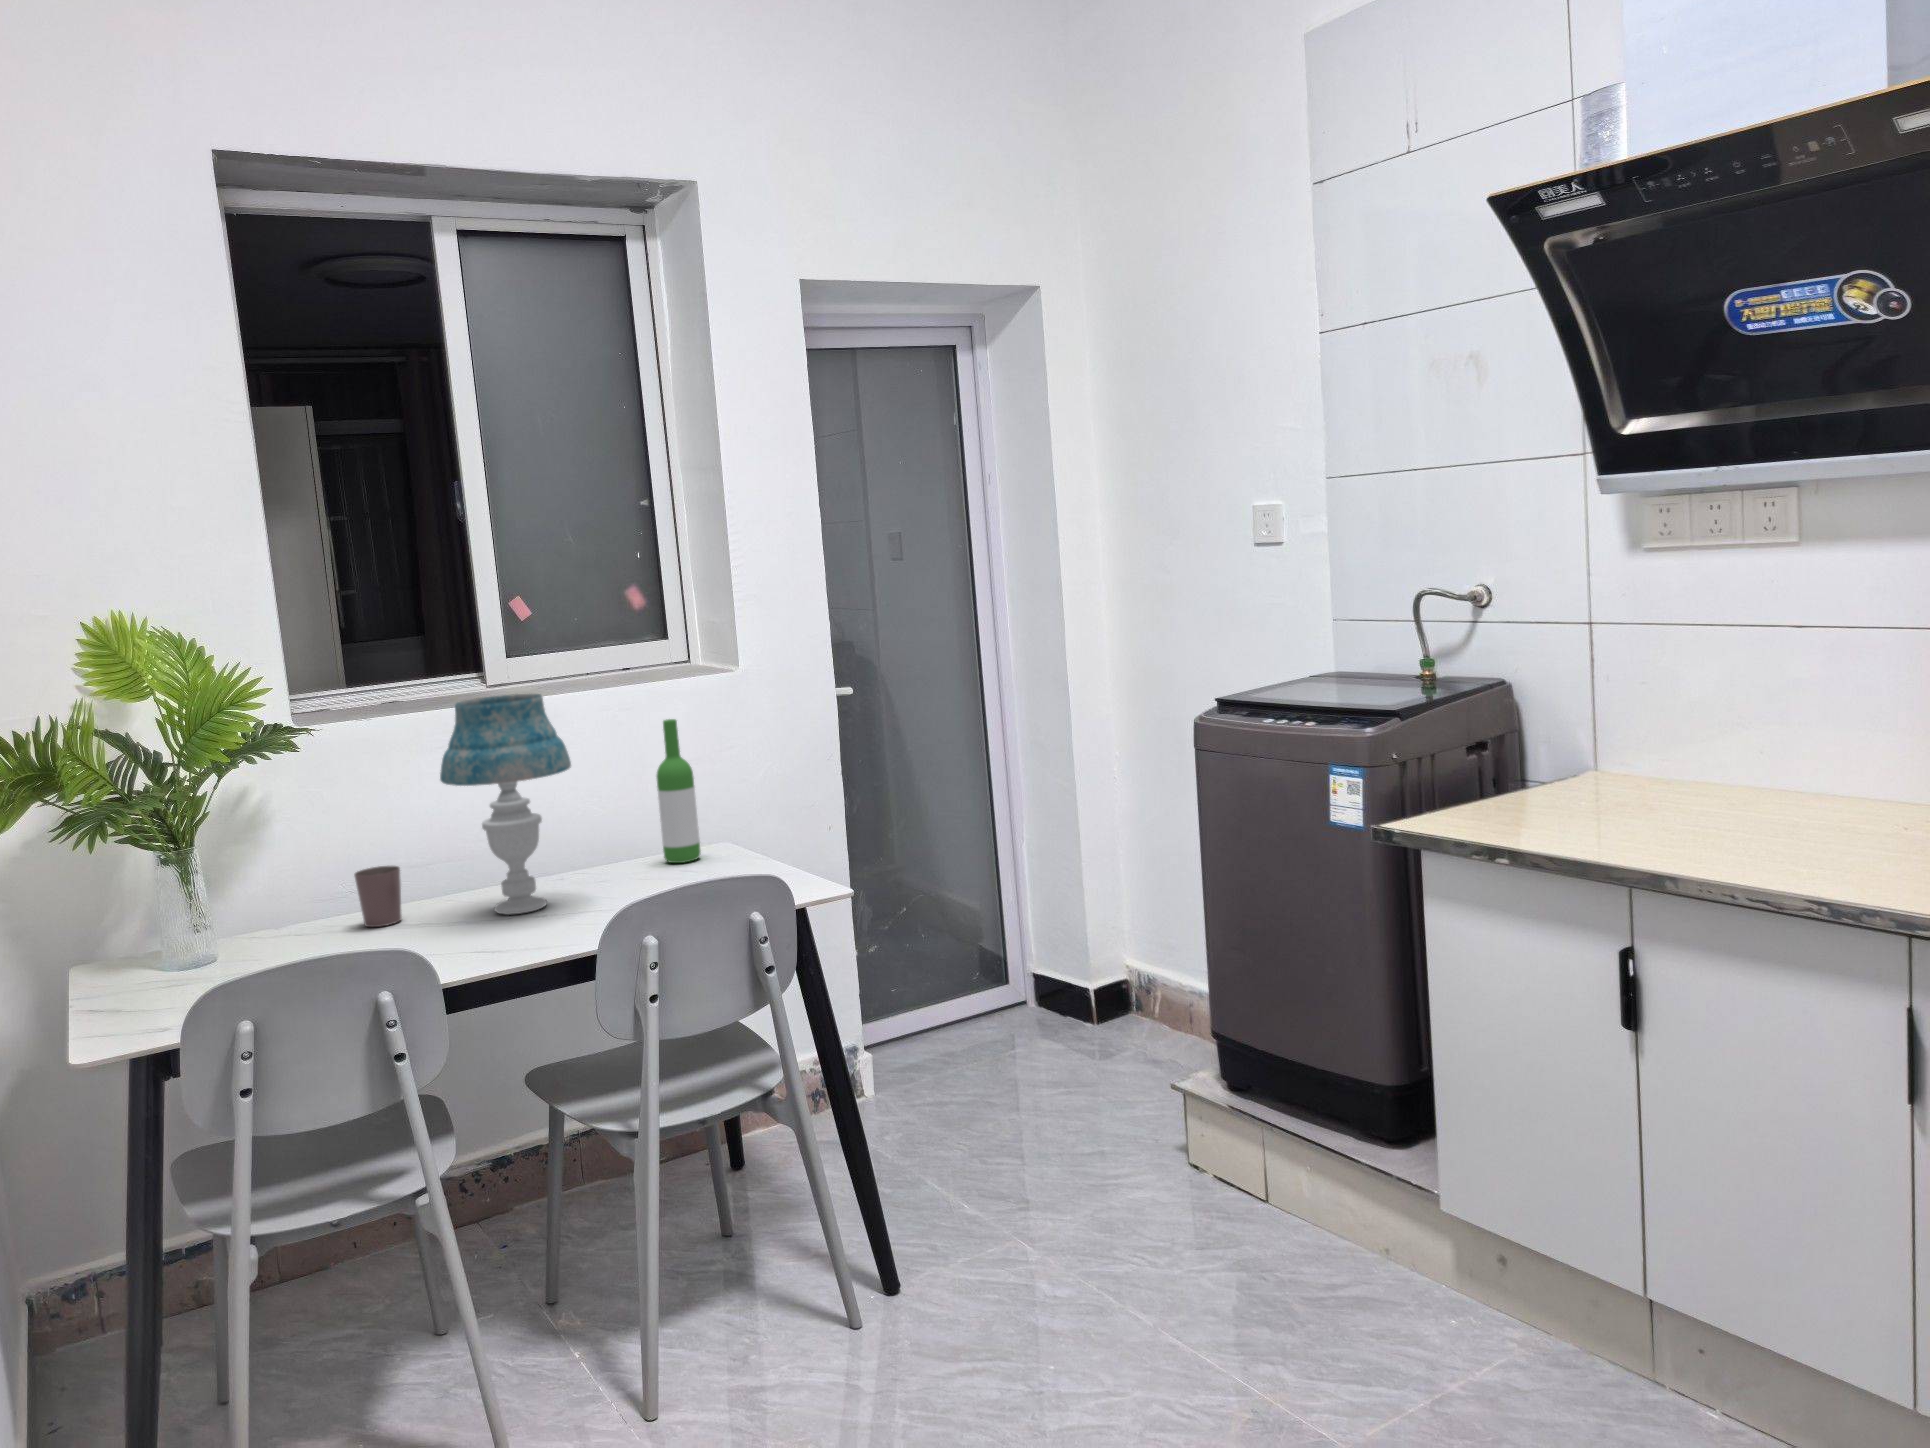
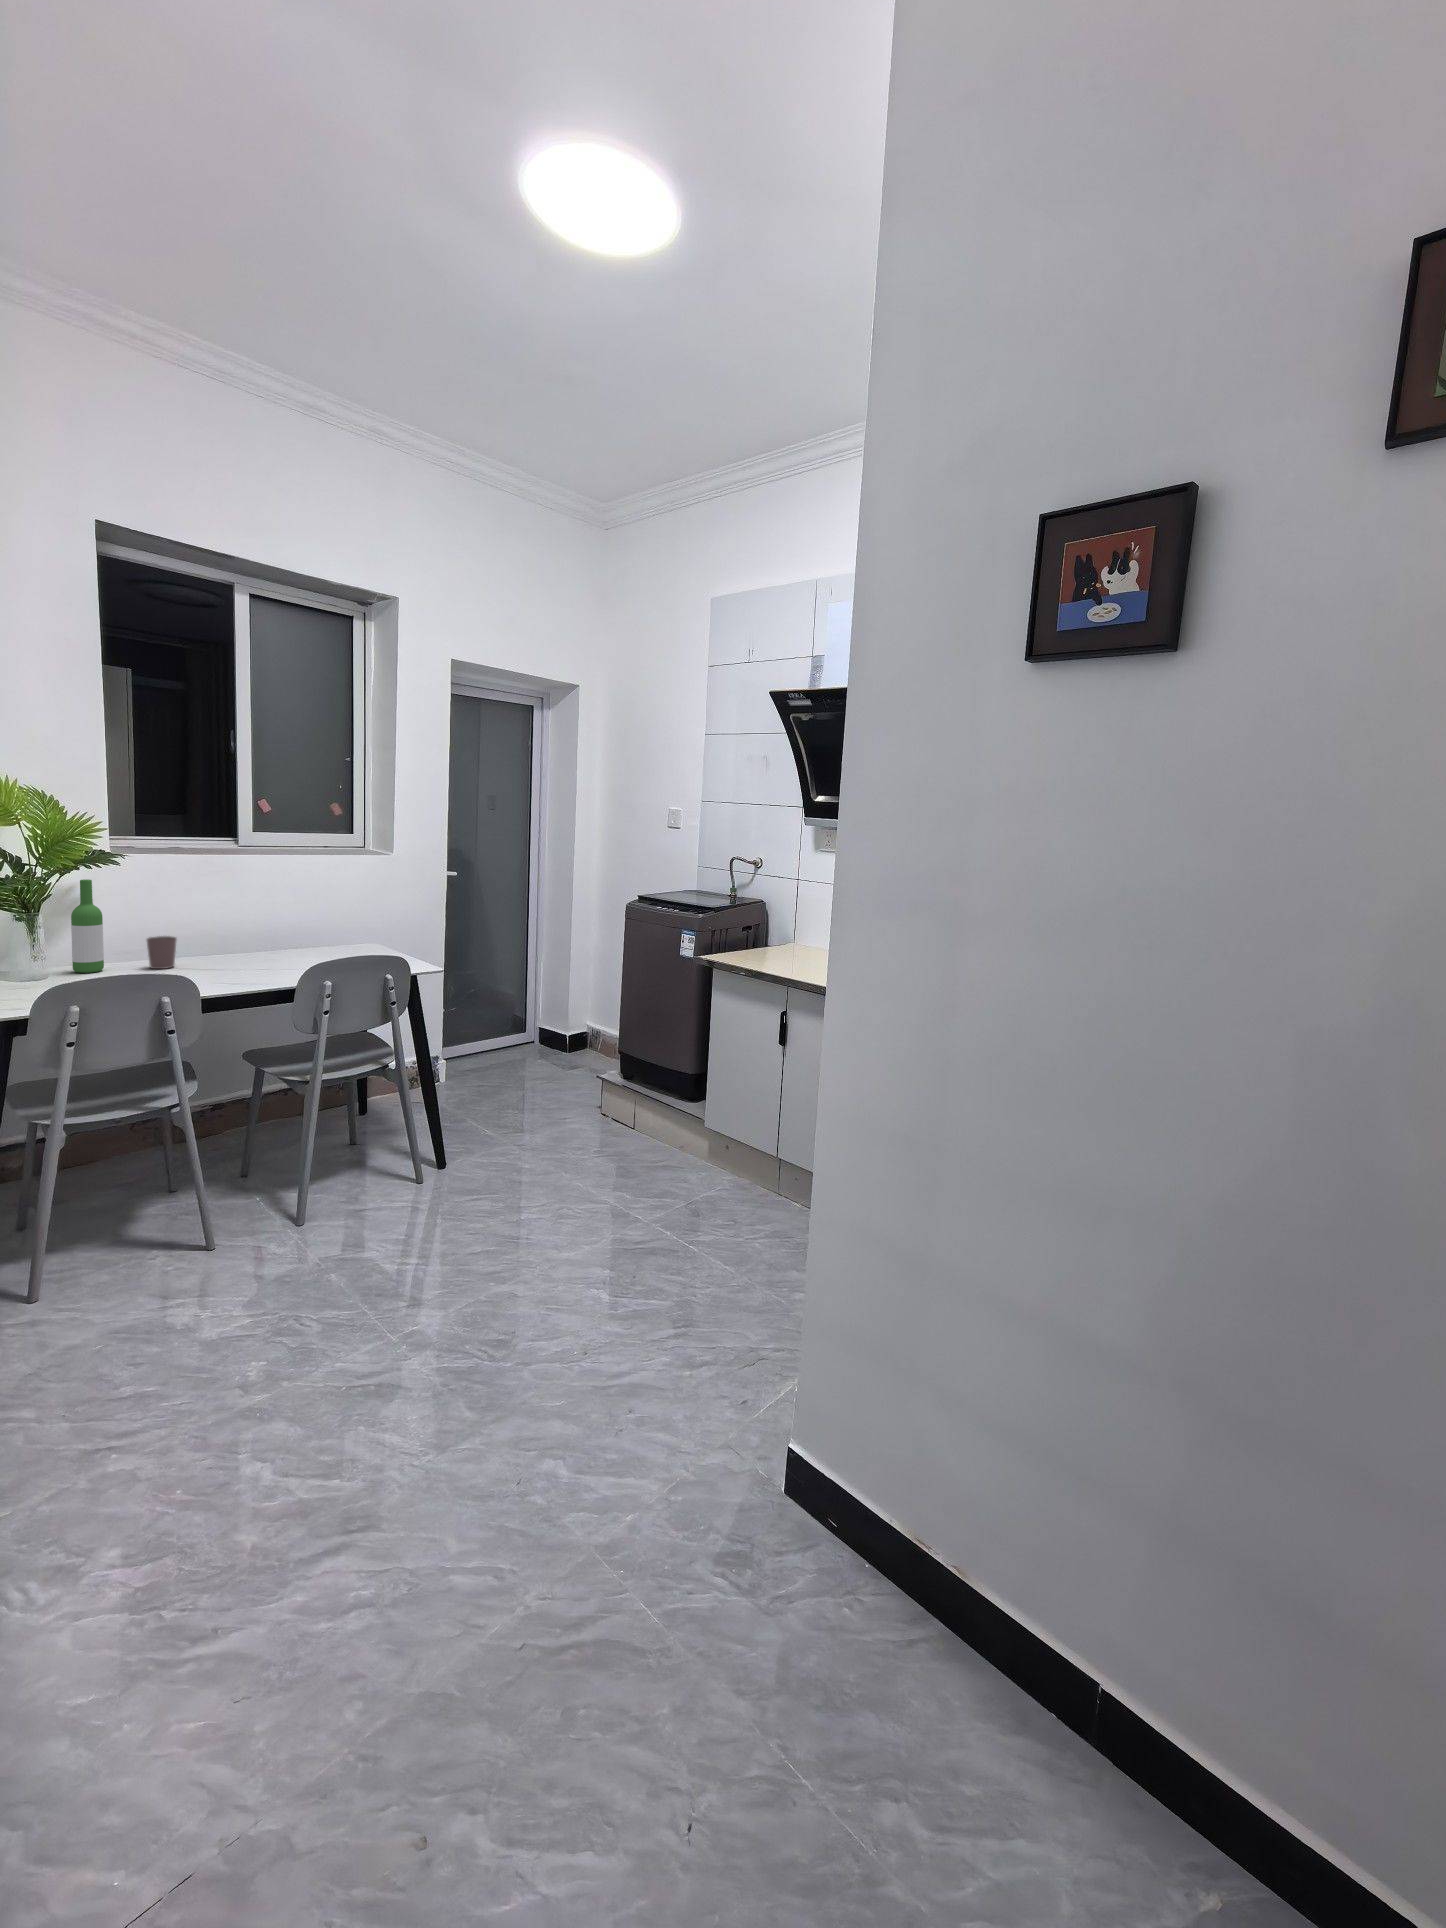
table lamp: present [440,694,571,915] -> none [209,851,290,968]
wine bottle: present [657,719,700,863] -> present [71,879,104,973]

